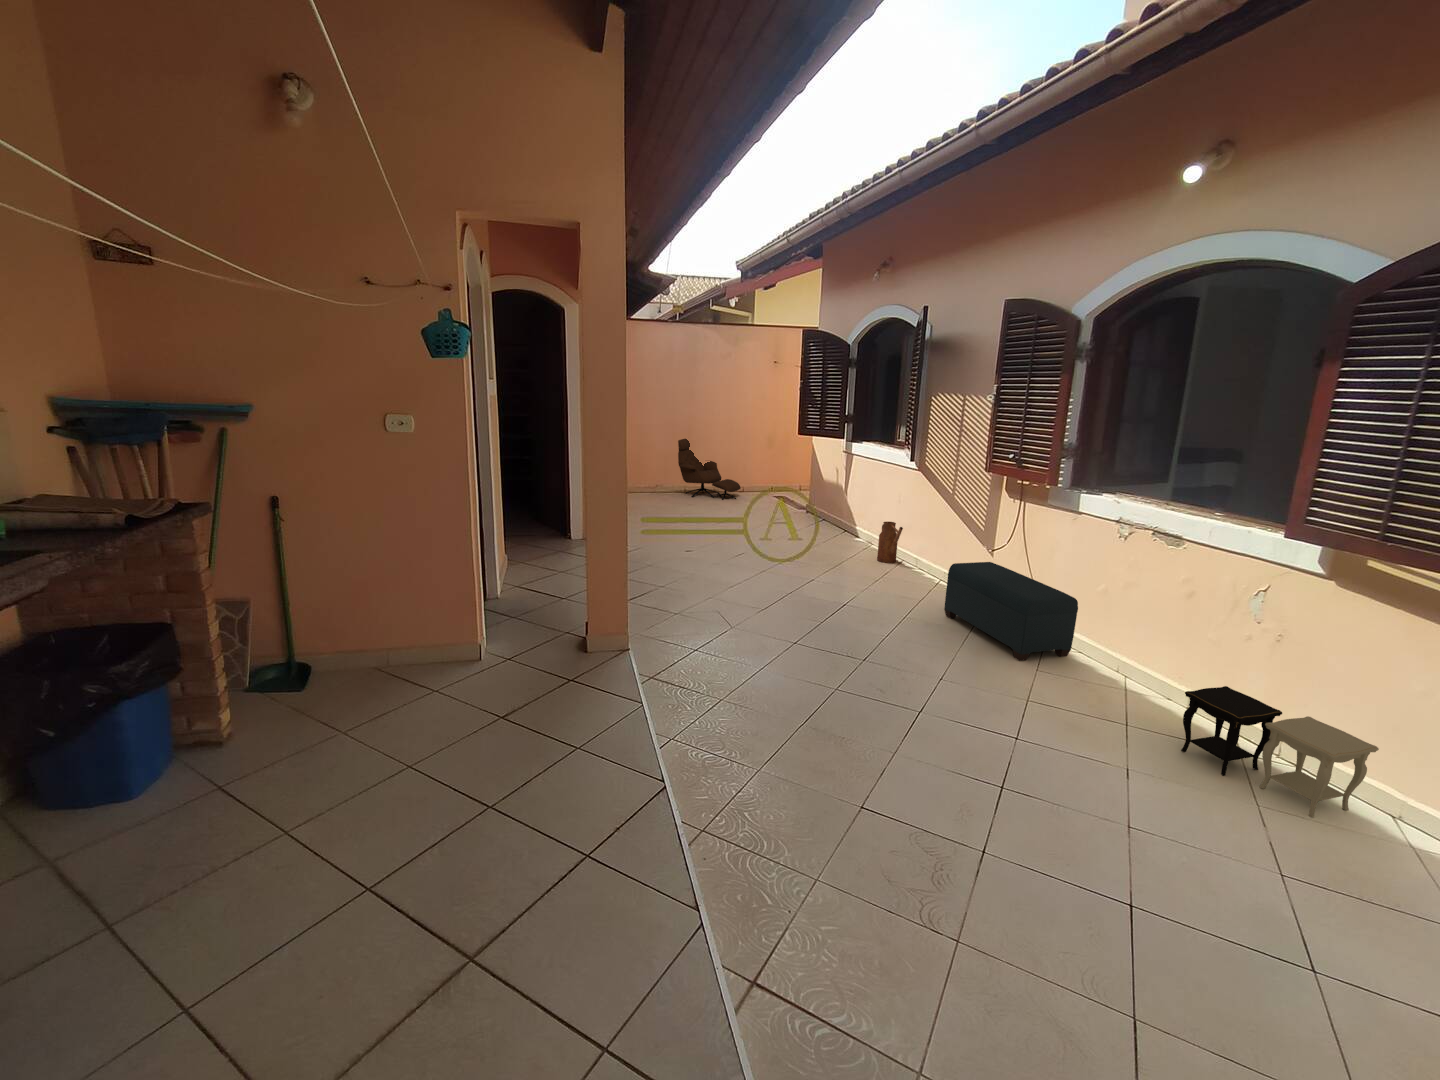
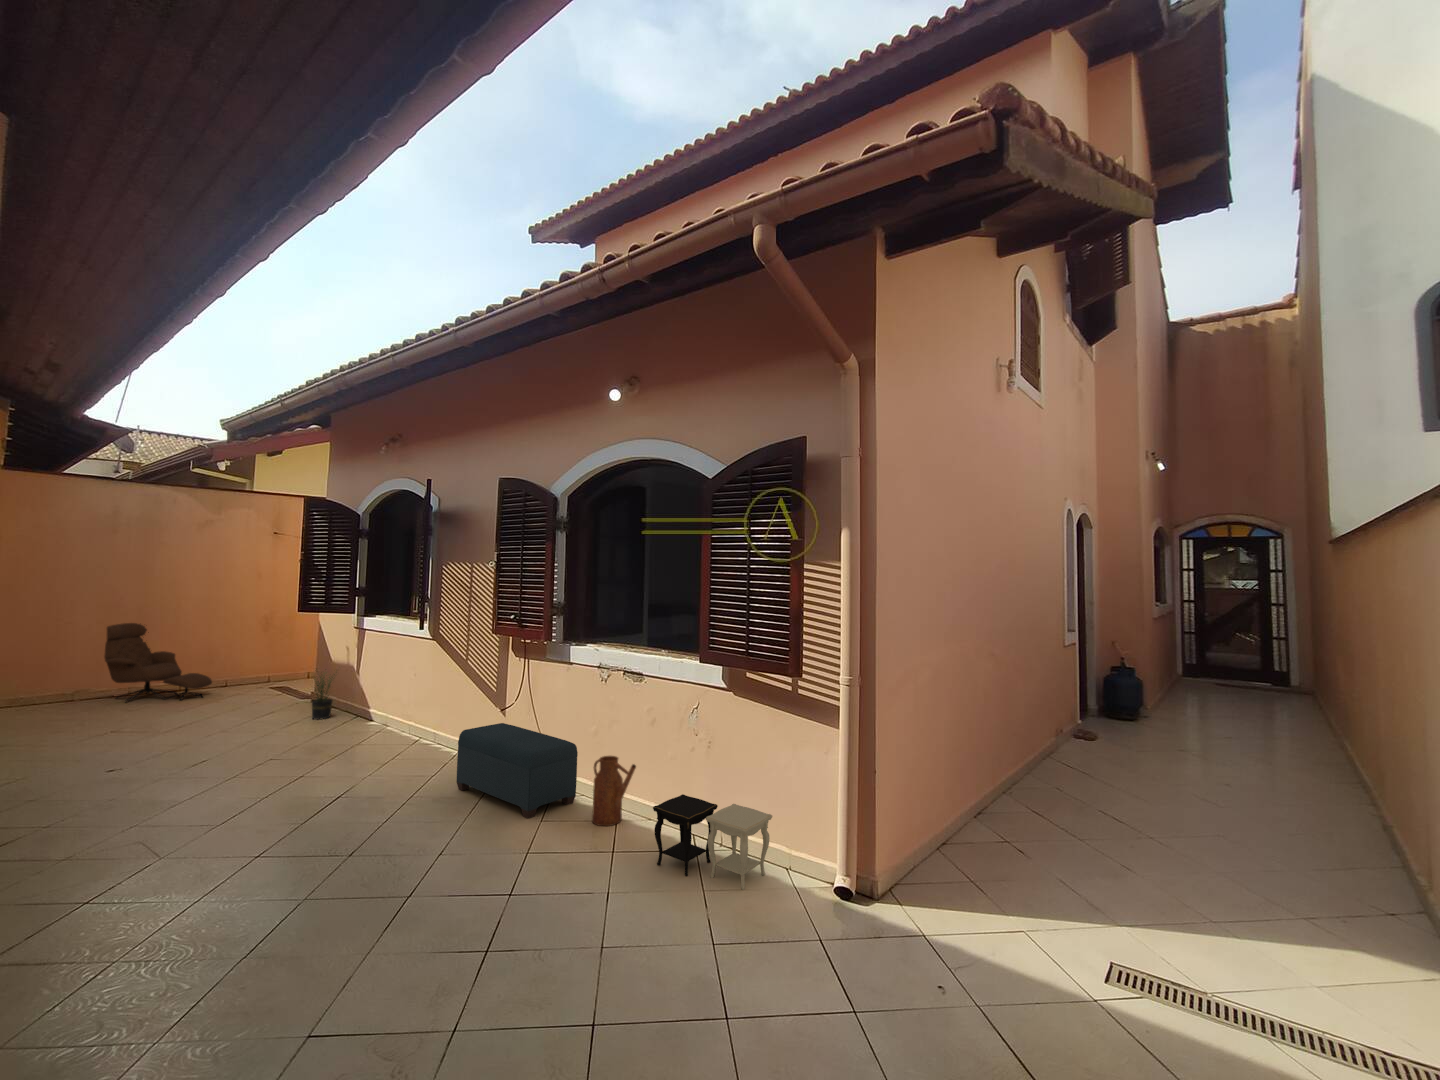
potted plant: none [810,484,835,529] -> present [312,677,333,720]
watering can: present [877,522,903,563] -> present [592,756,636,826]

